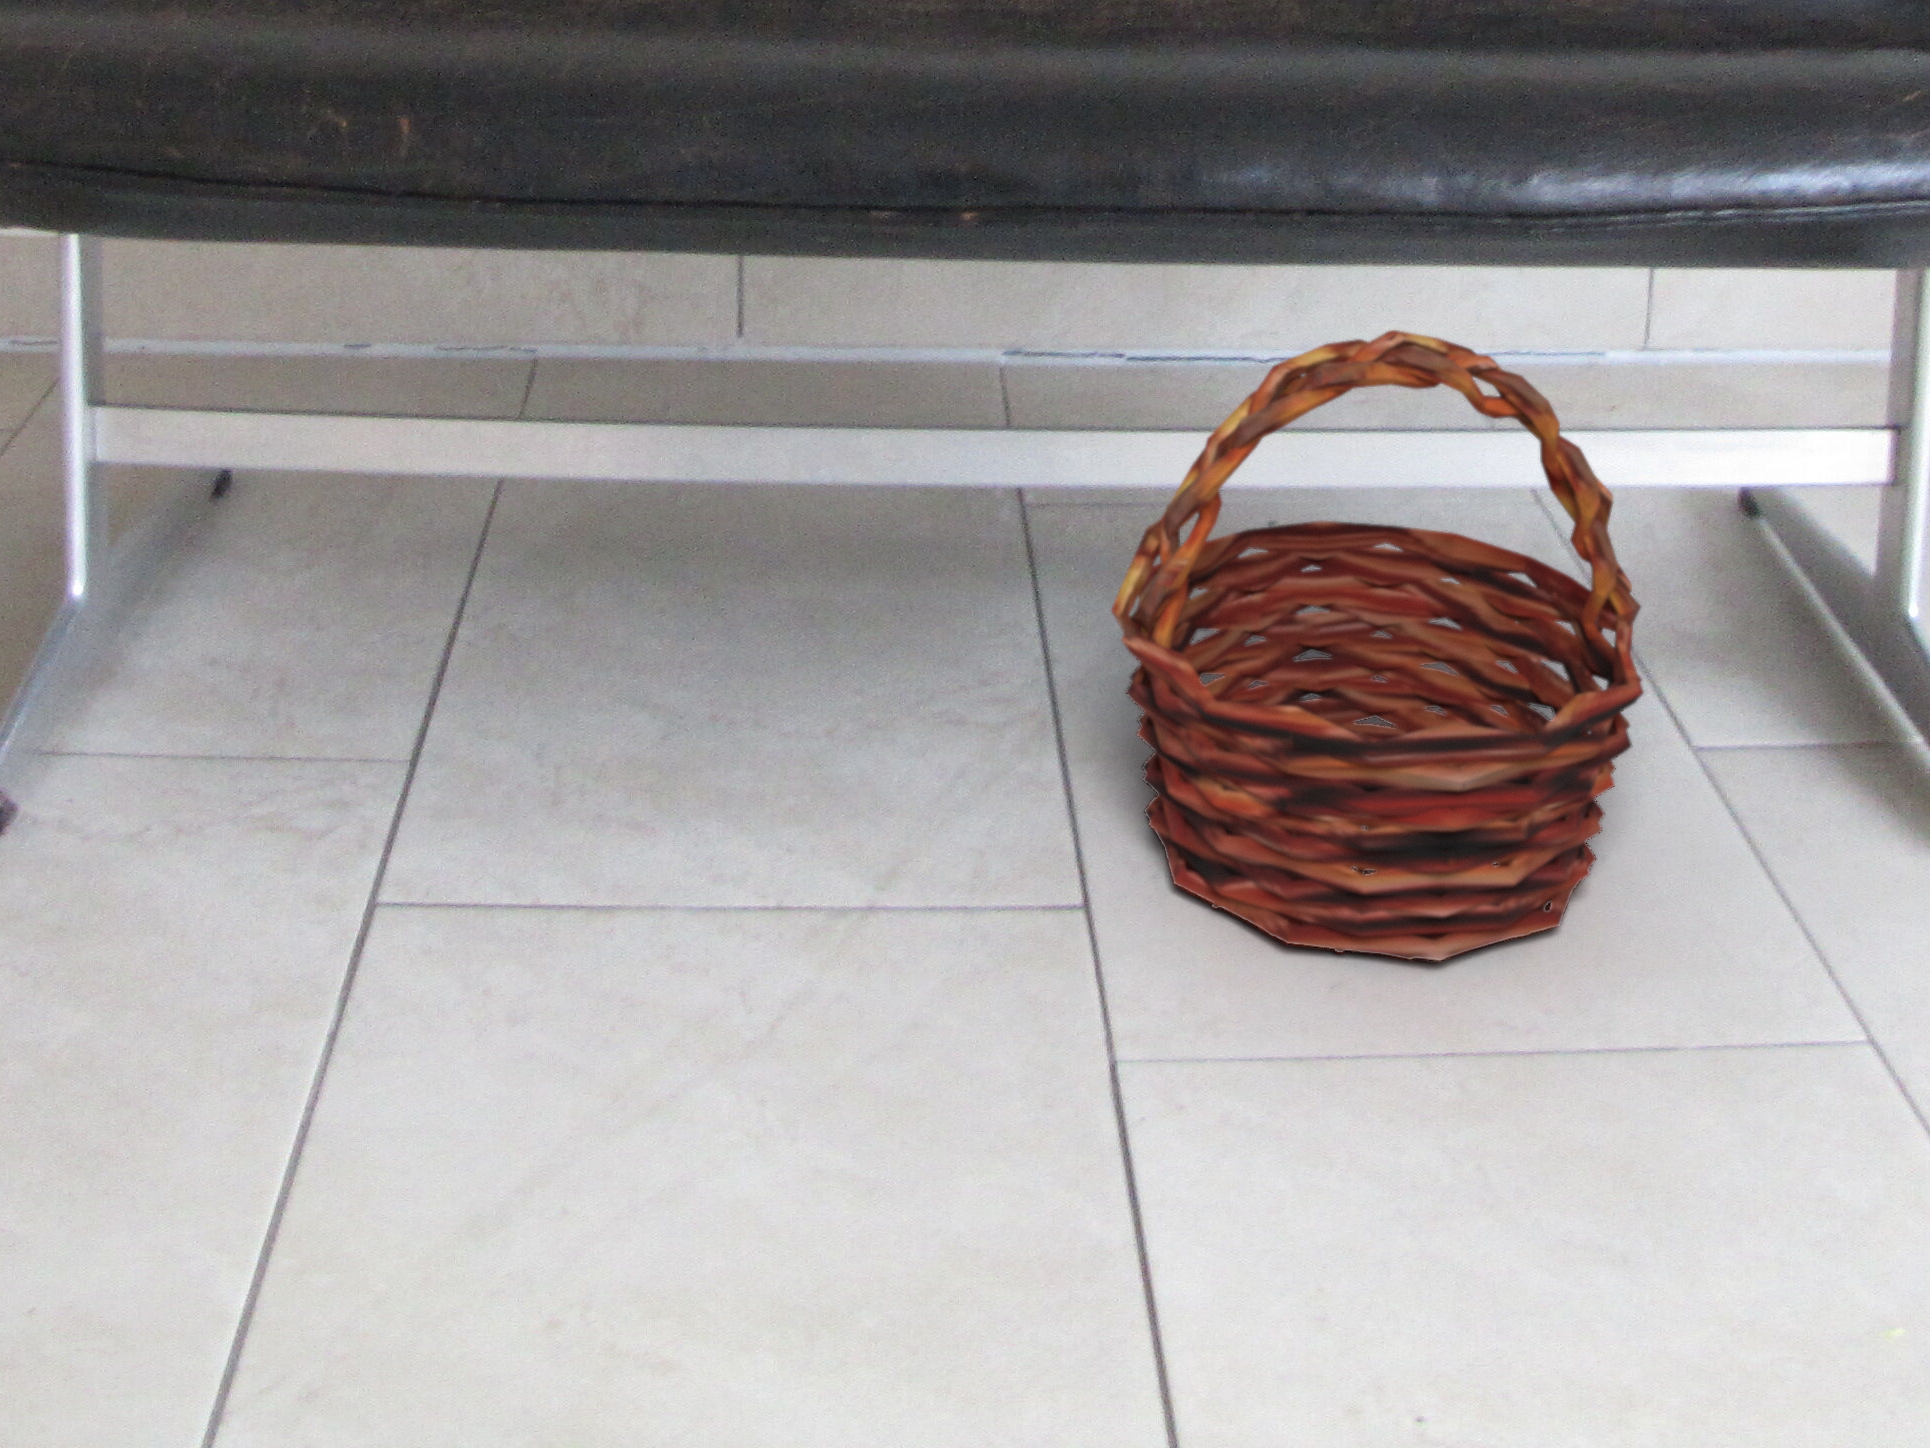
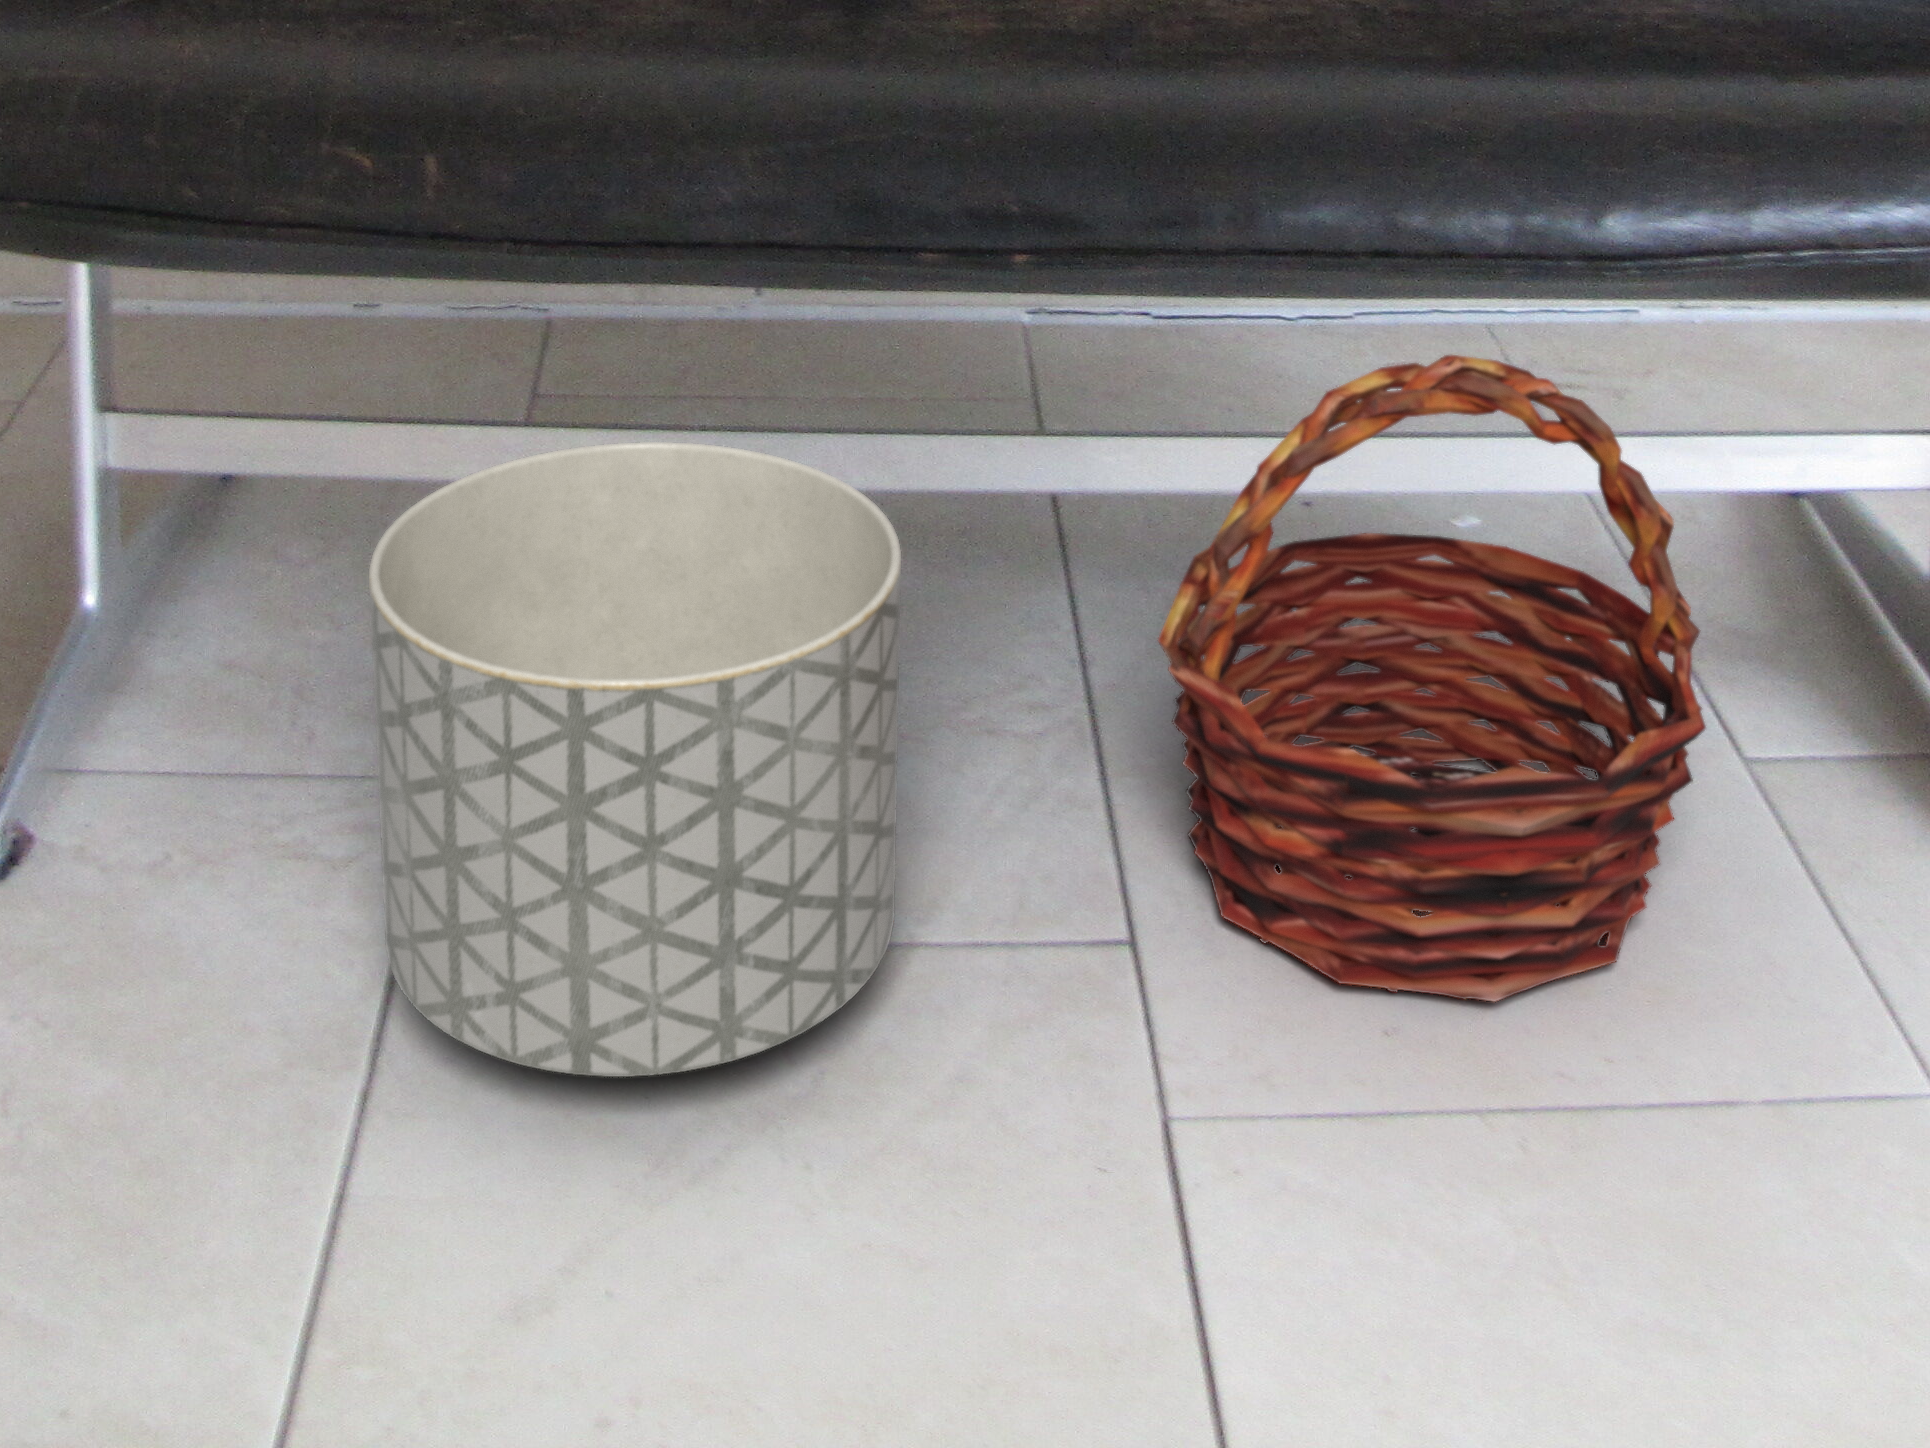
planter: none [341,417,857,1015] -> present [369,442,901,1077]

